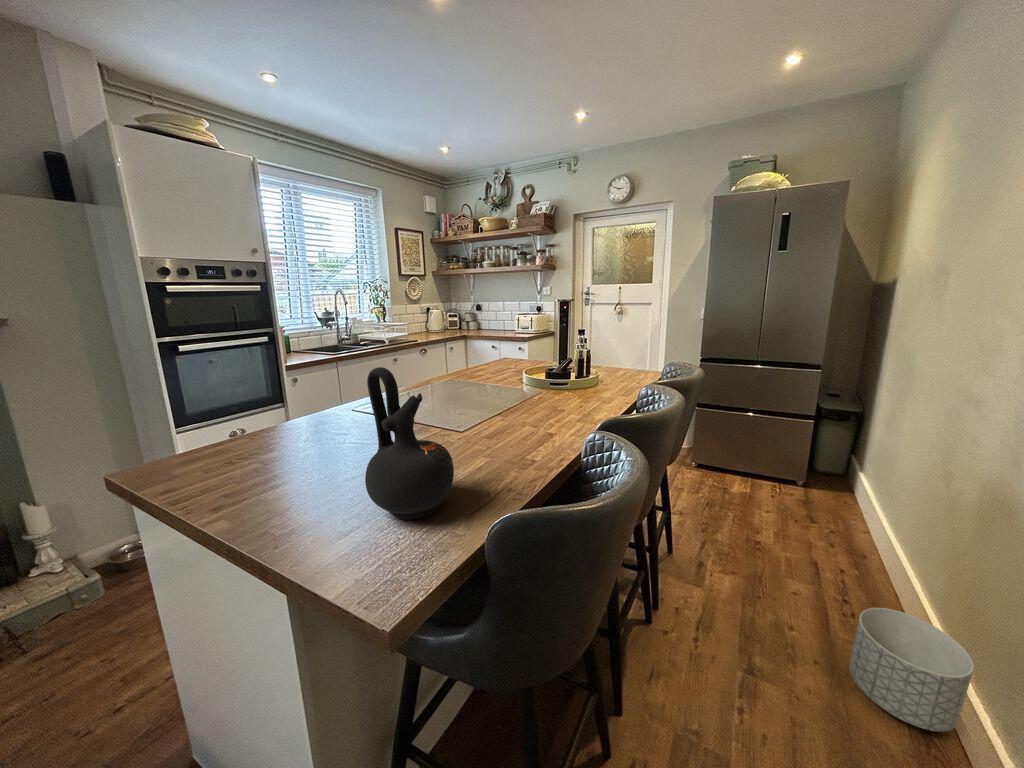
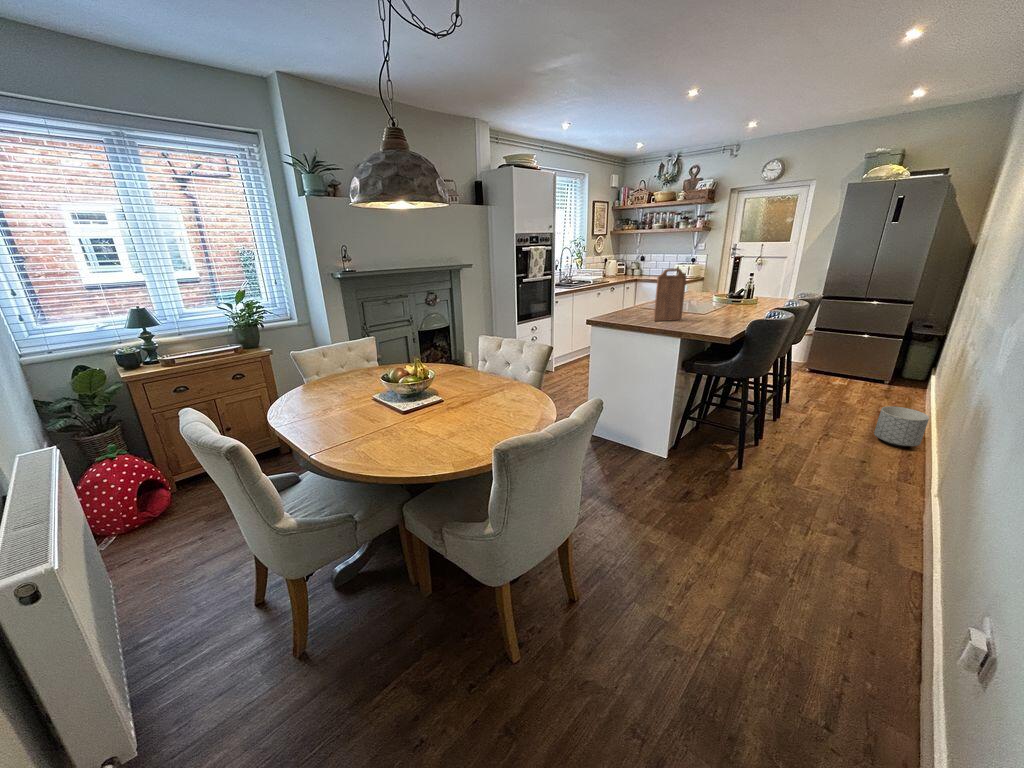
cutting board: none [234,326,361,494] -> present [654,268,686,321]
ceramic jug: present [365,367,454,520] -> none [696,281,724,325]

